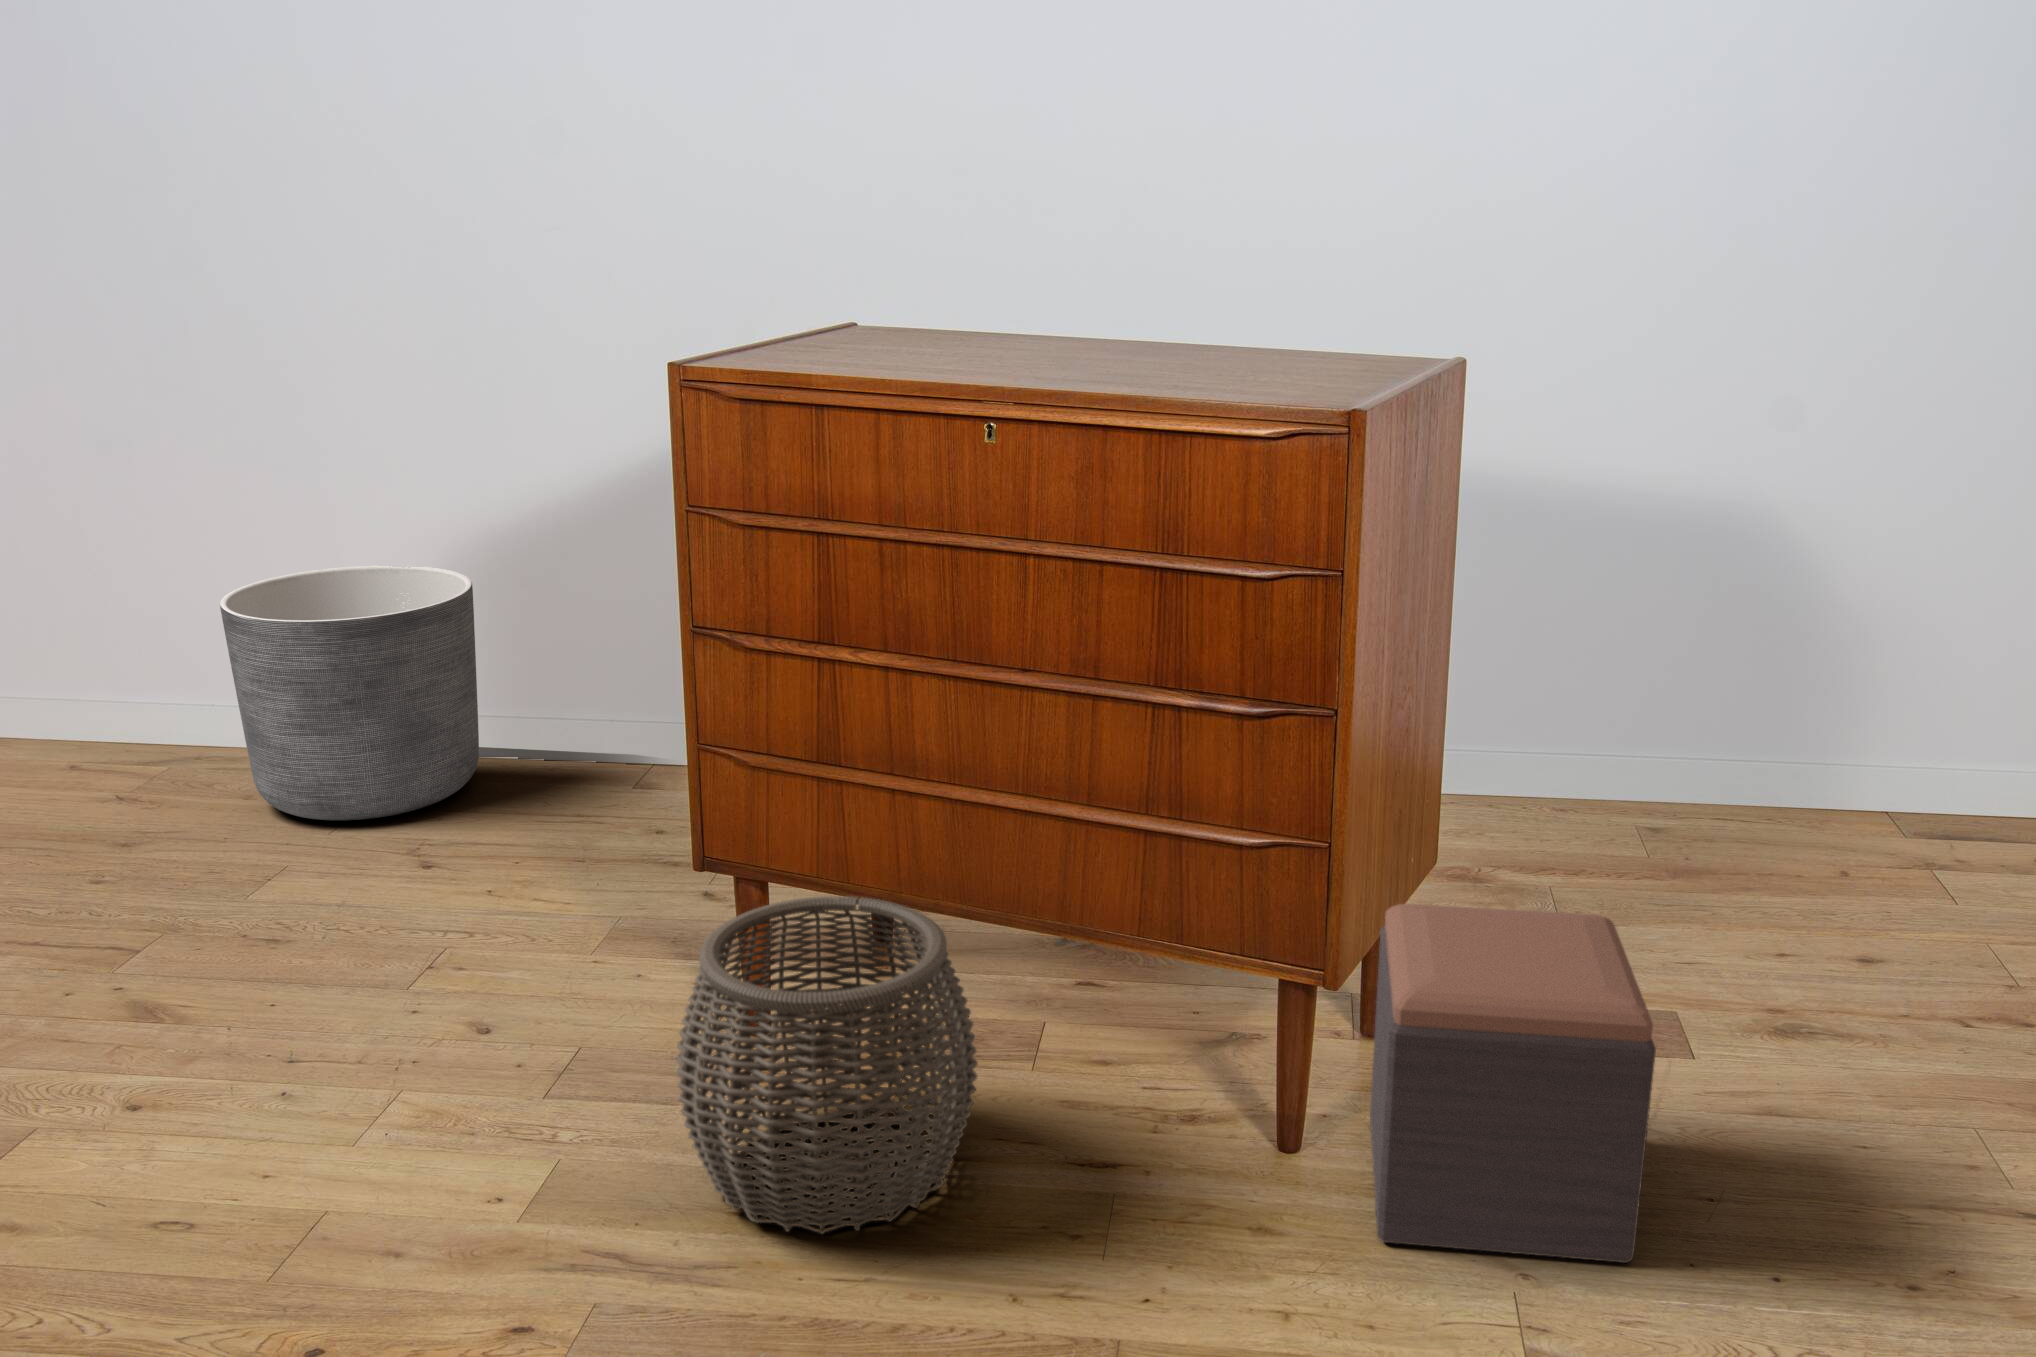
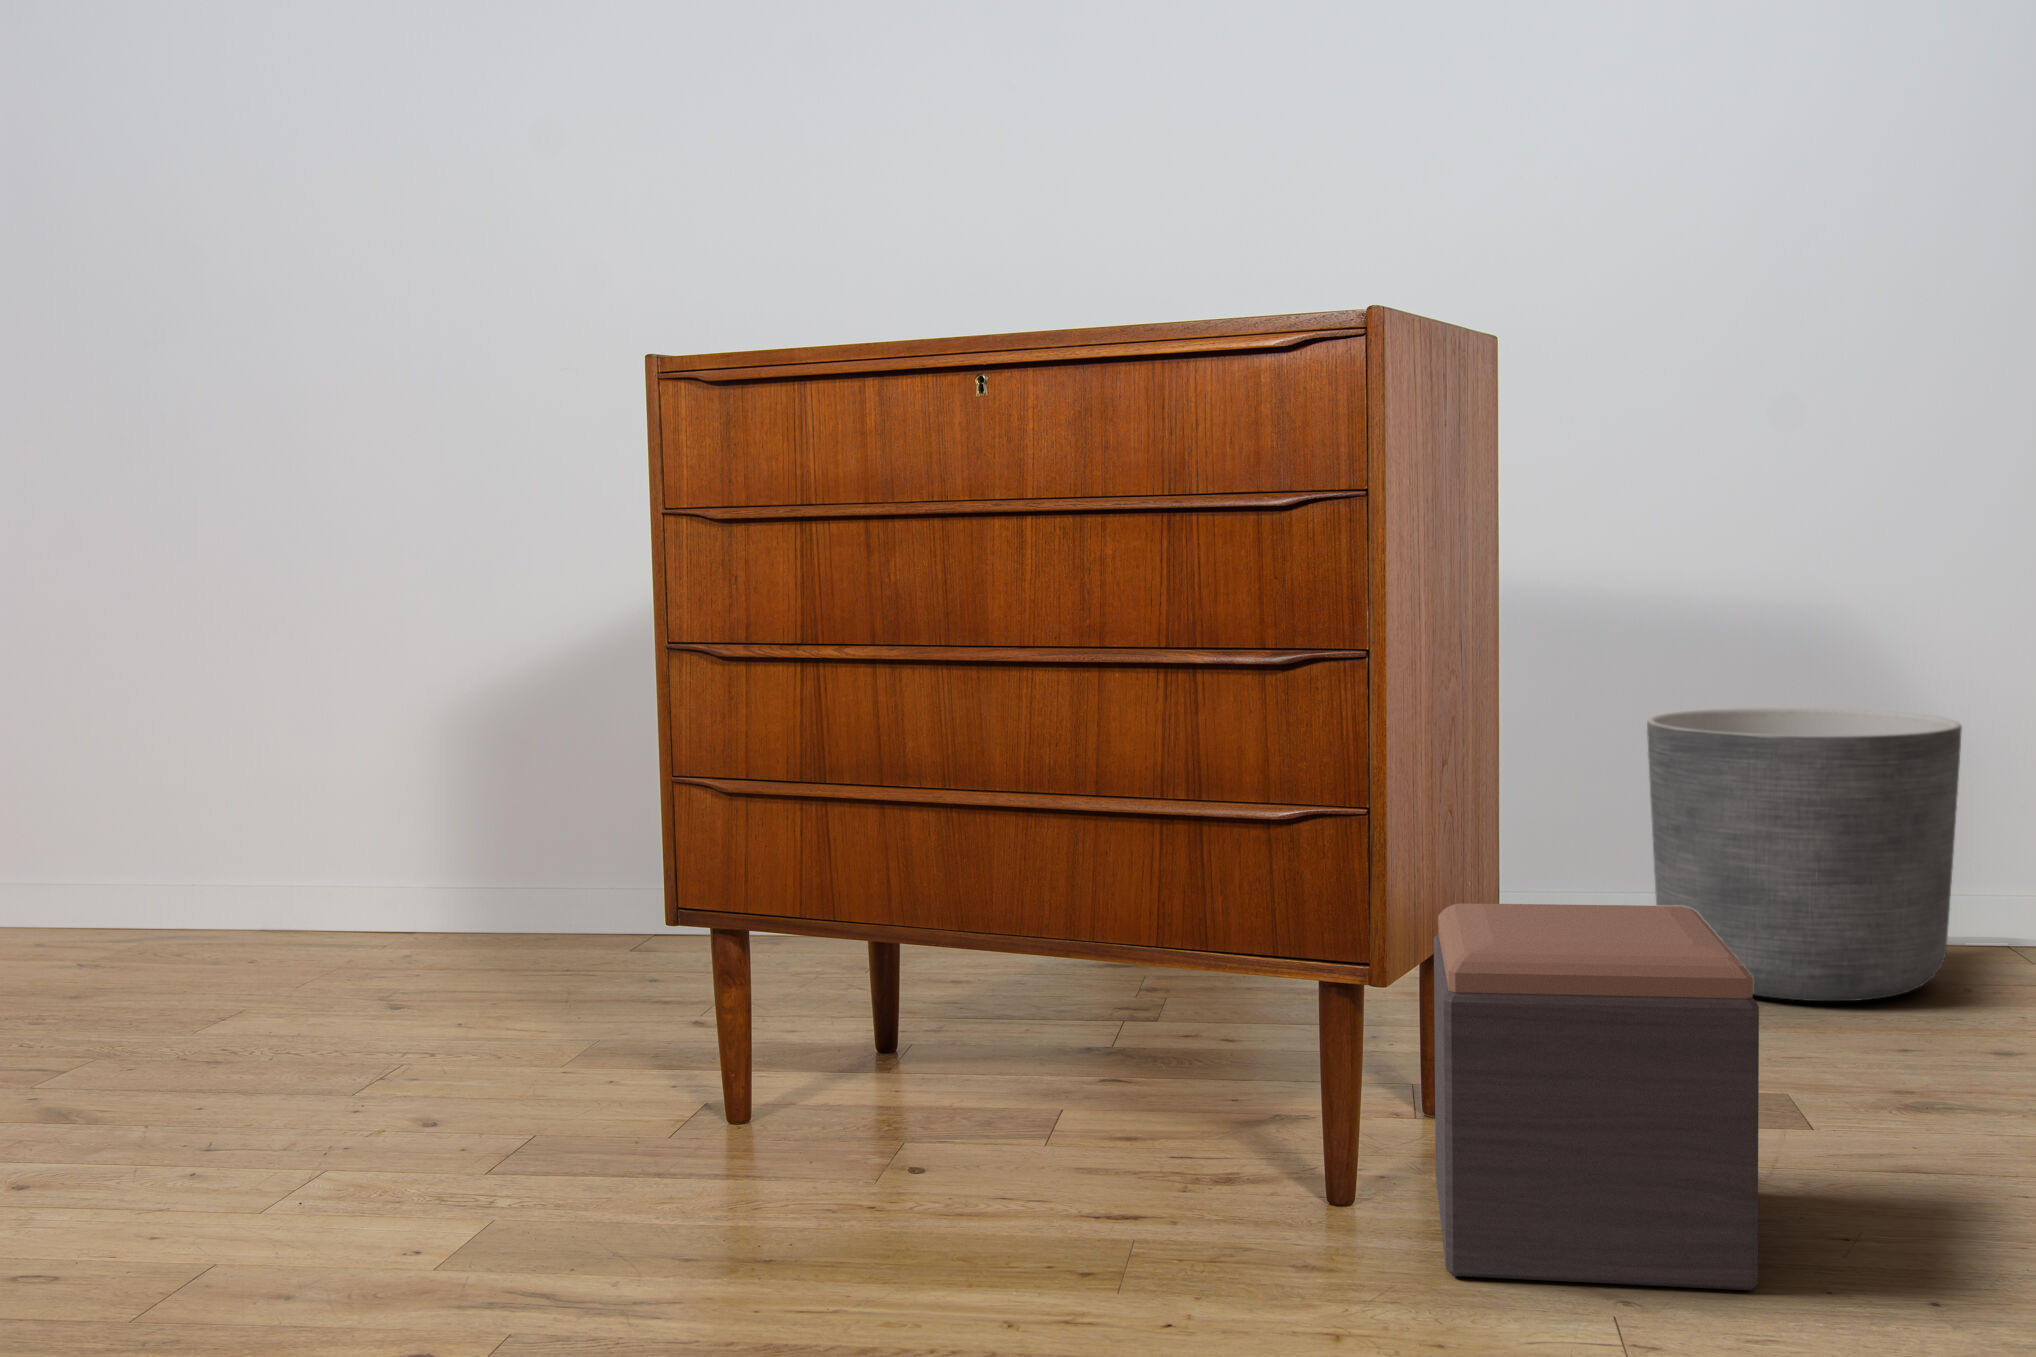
planter: present [220,565,479,821] -> present [1647,708,1962,1001]
woven basket: present [676,896,978,1234] -> none [626,912,973,1274]

